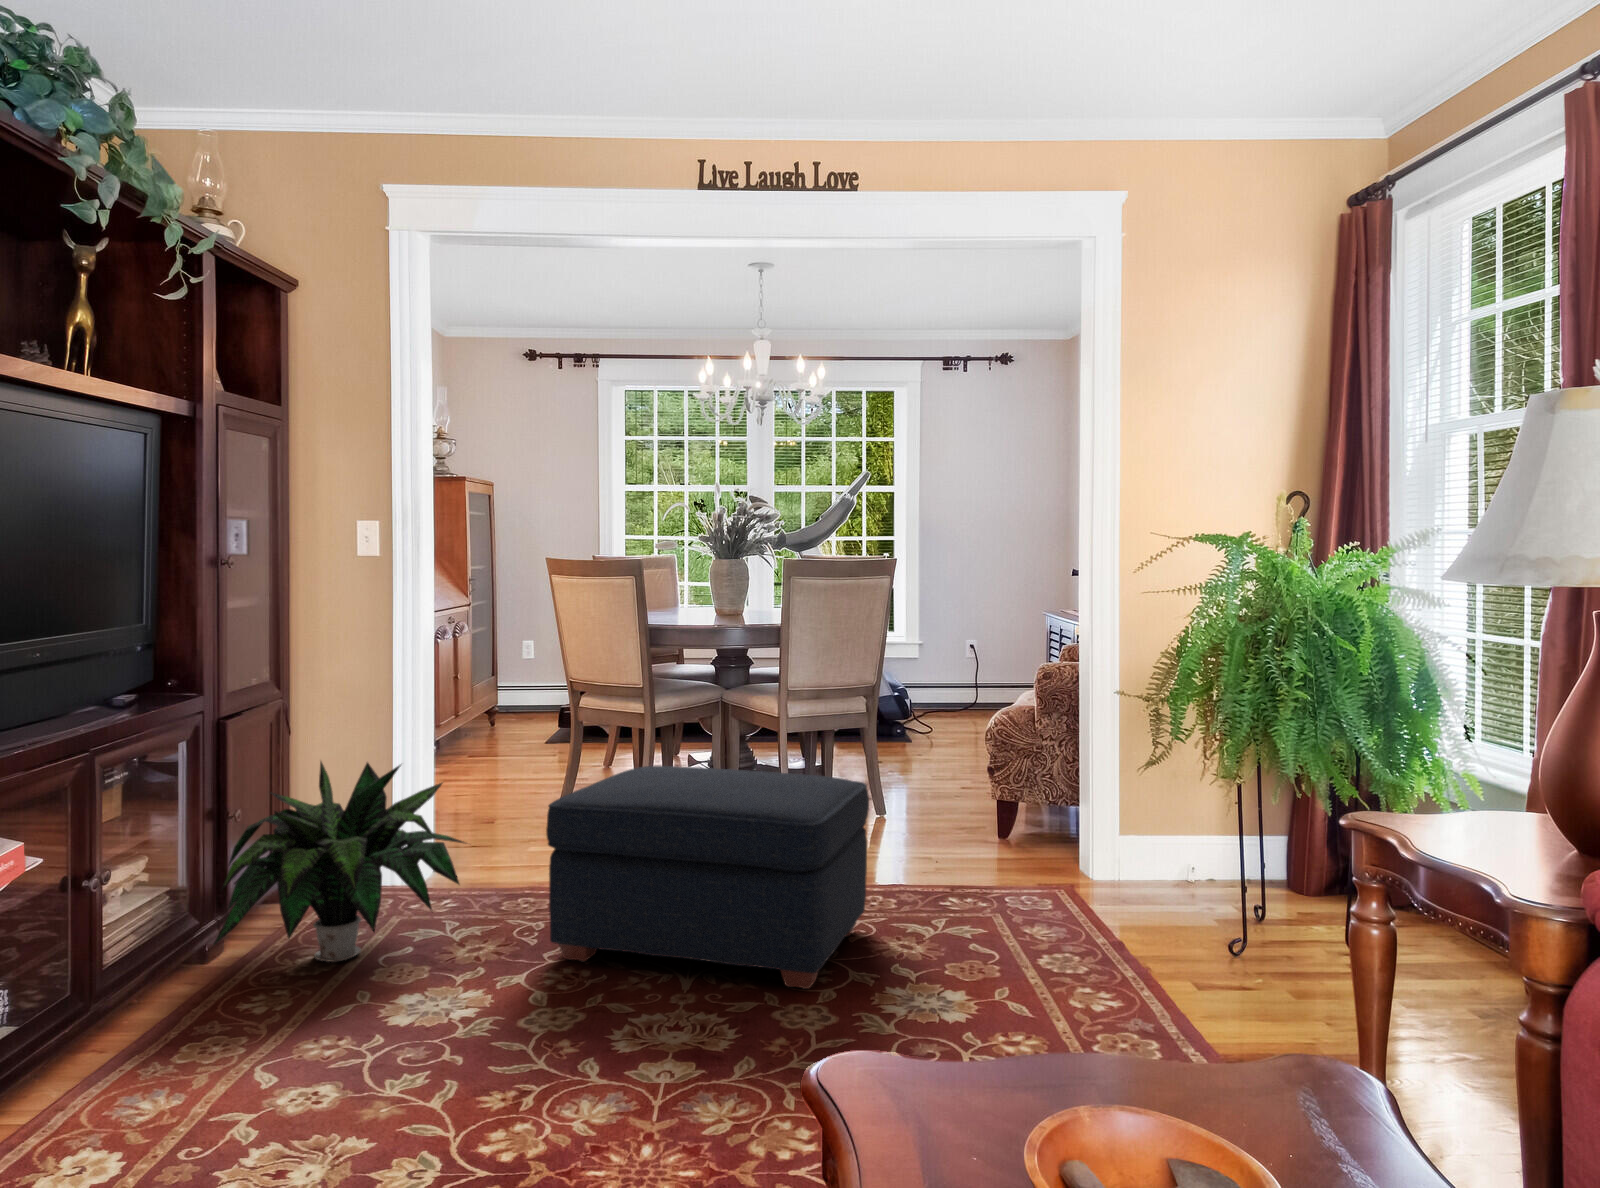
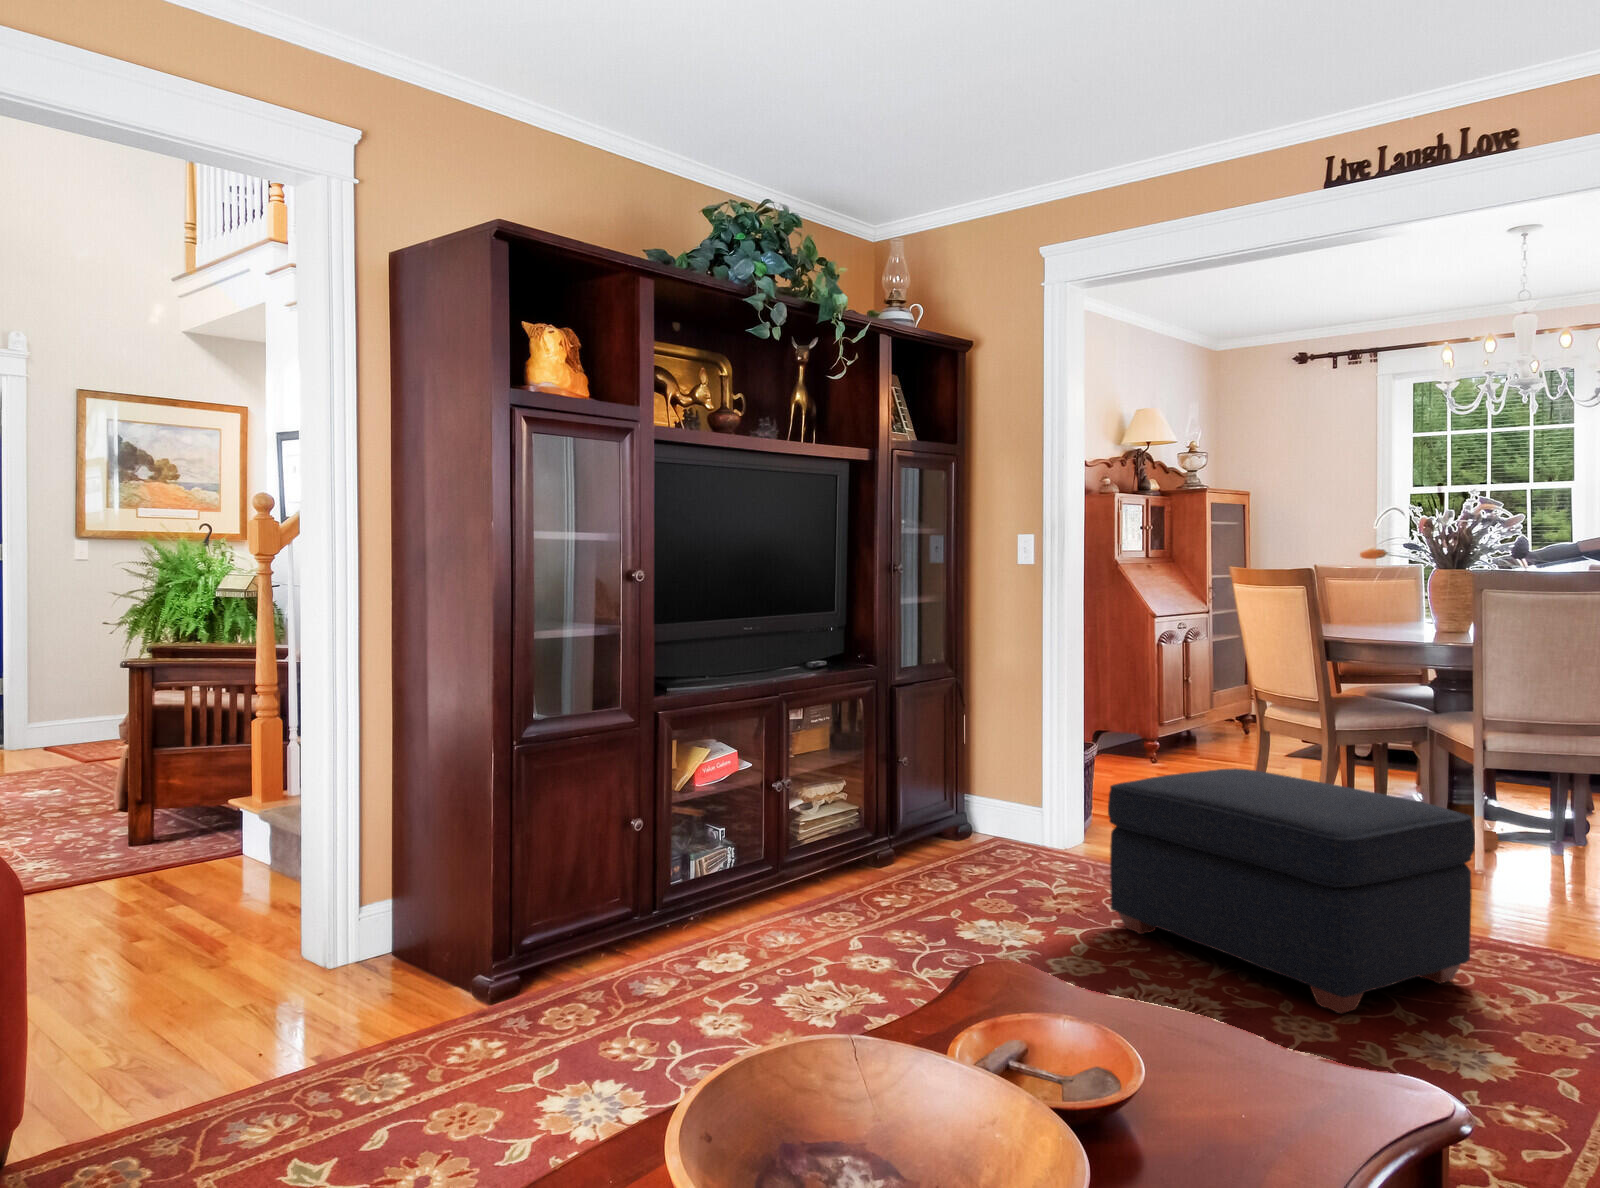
potted plant: present [213,762,465,962] -> none [866,726,1071,887]

